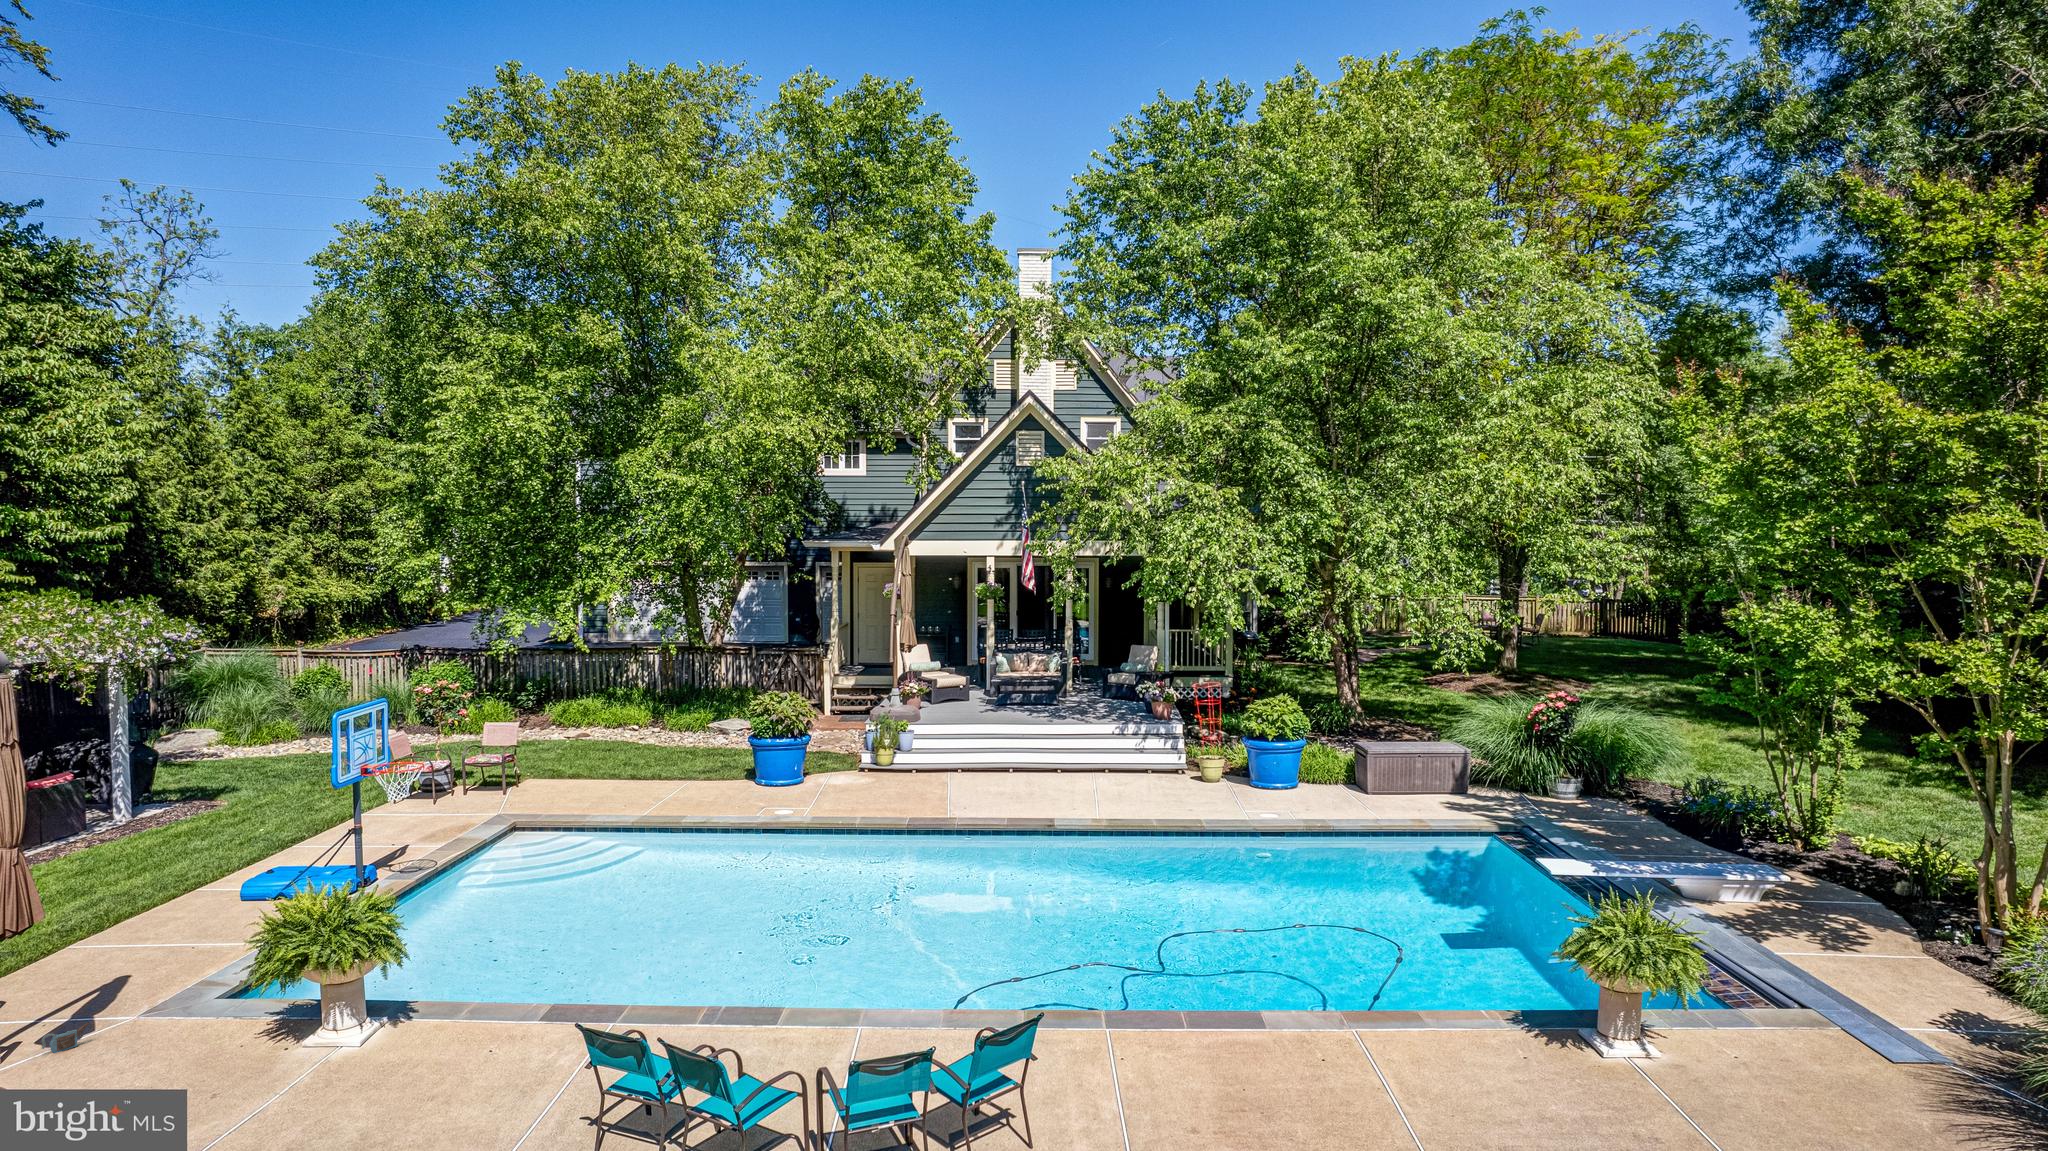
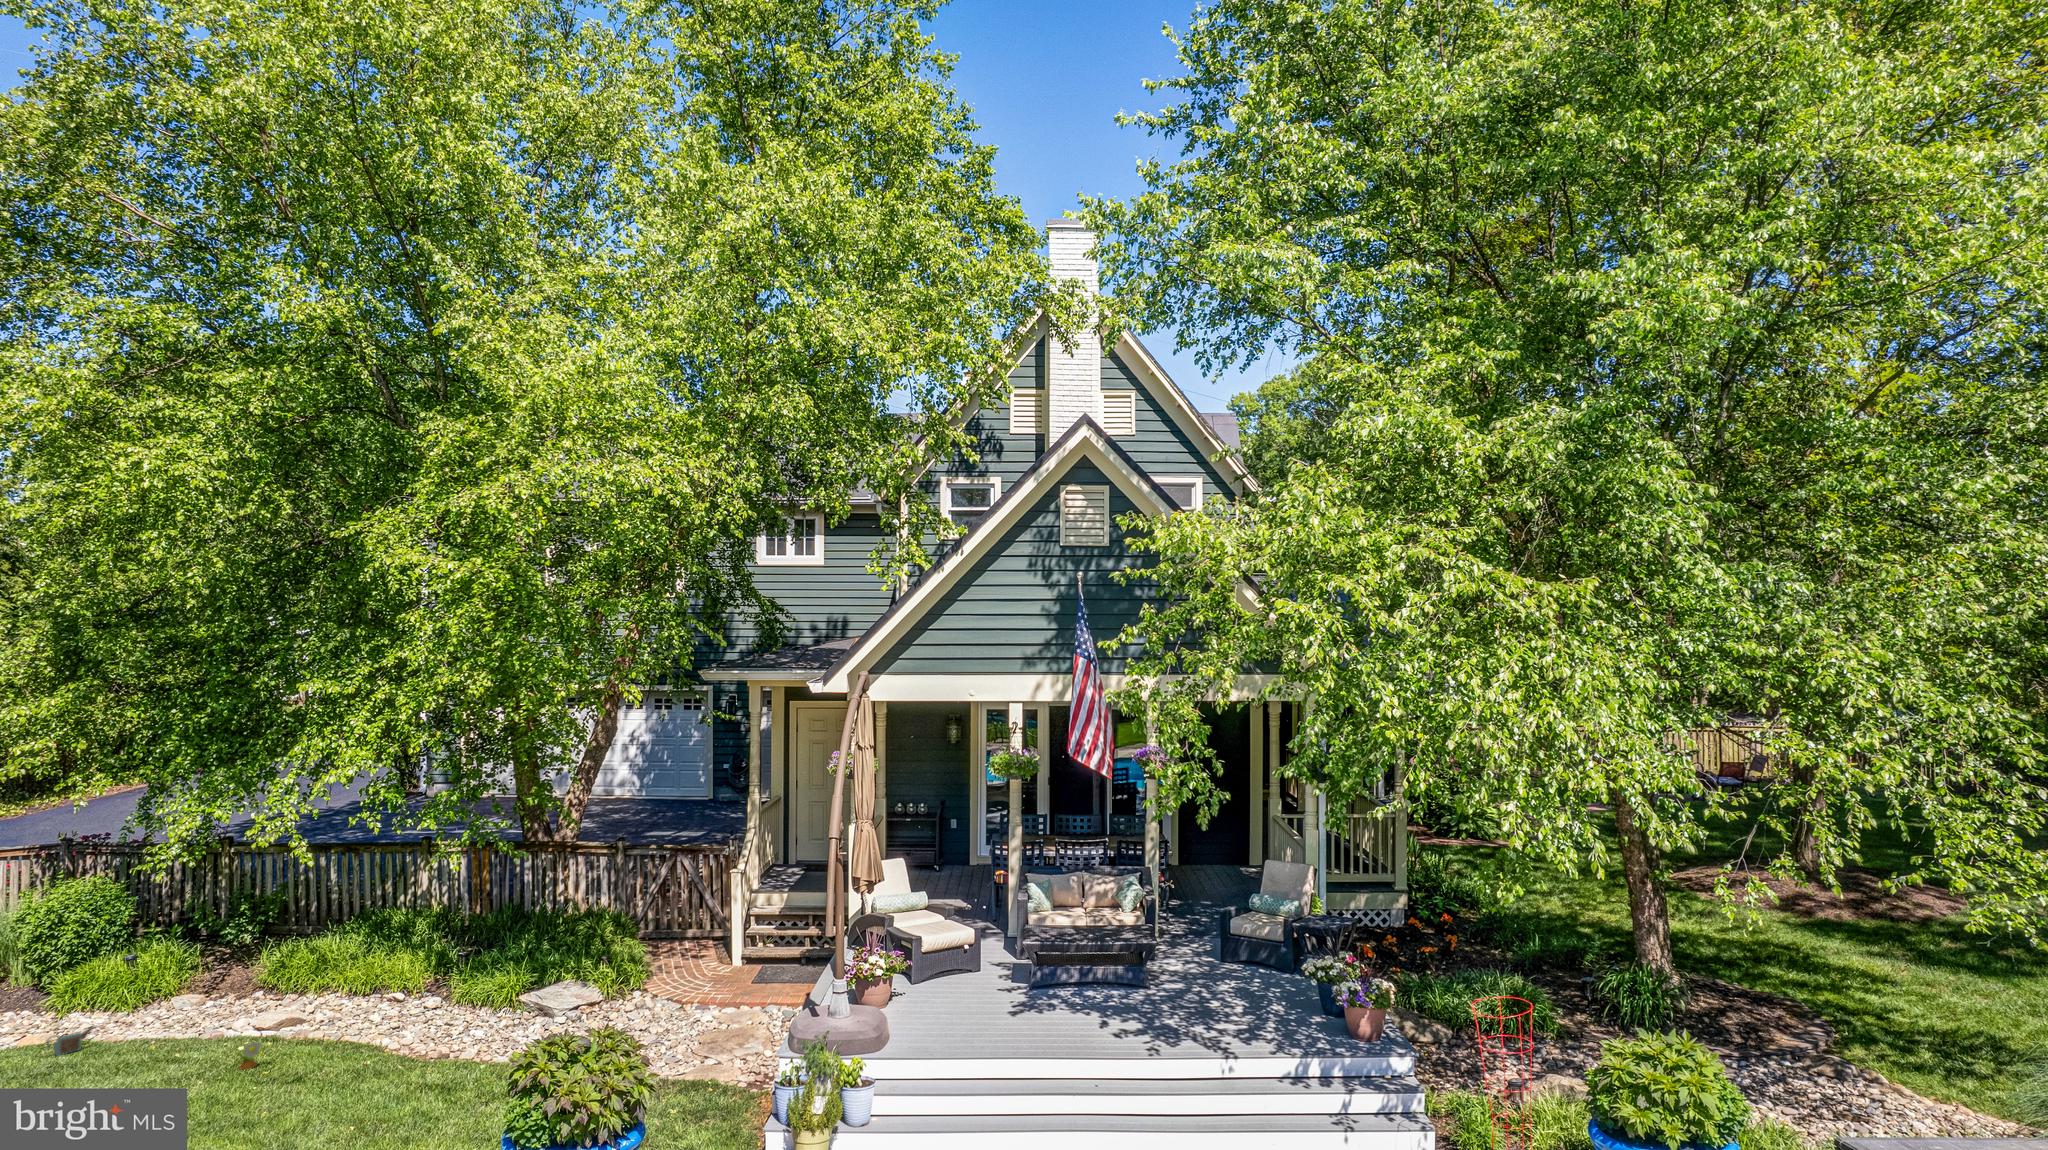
decorative plant: none [228,1034,262,1062] -> present [234,1042,265,1070]

